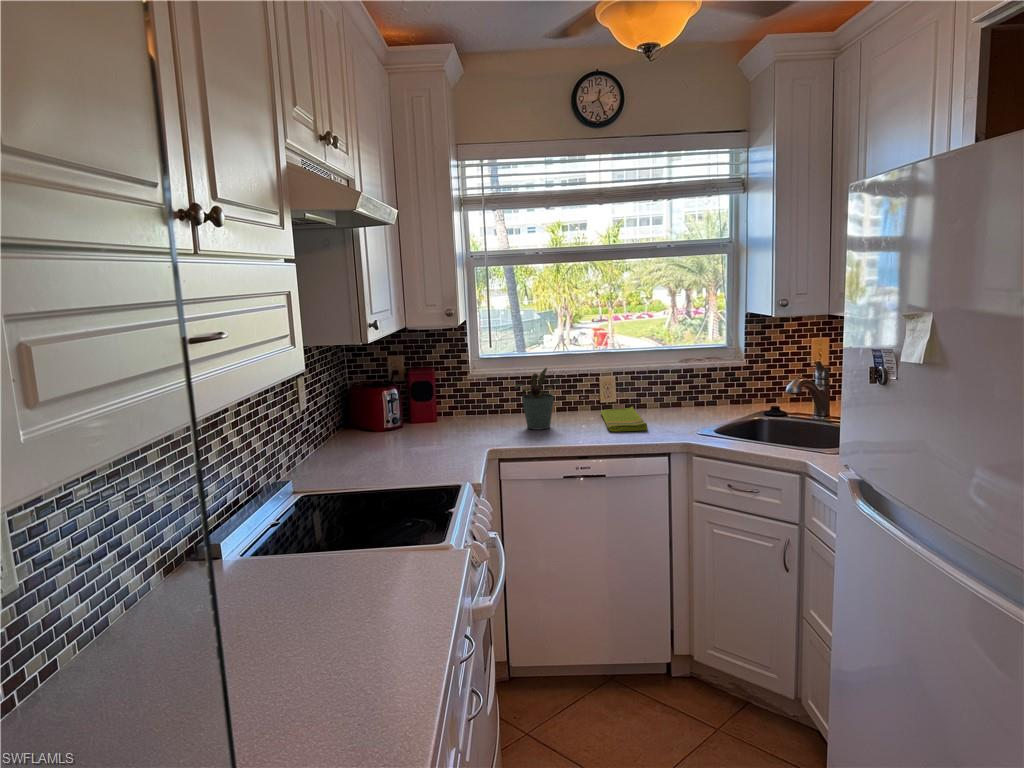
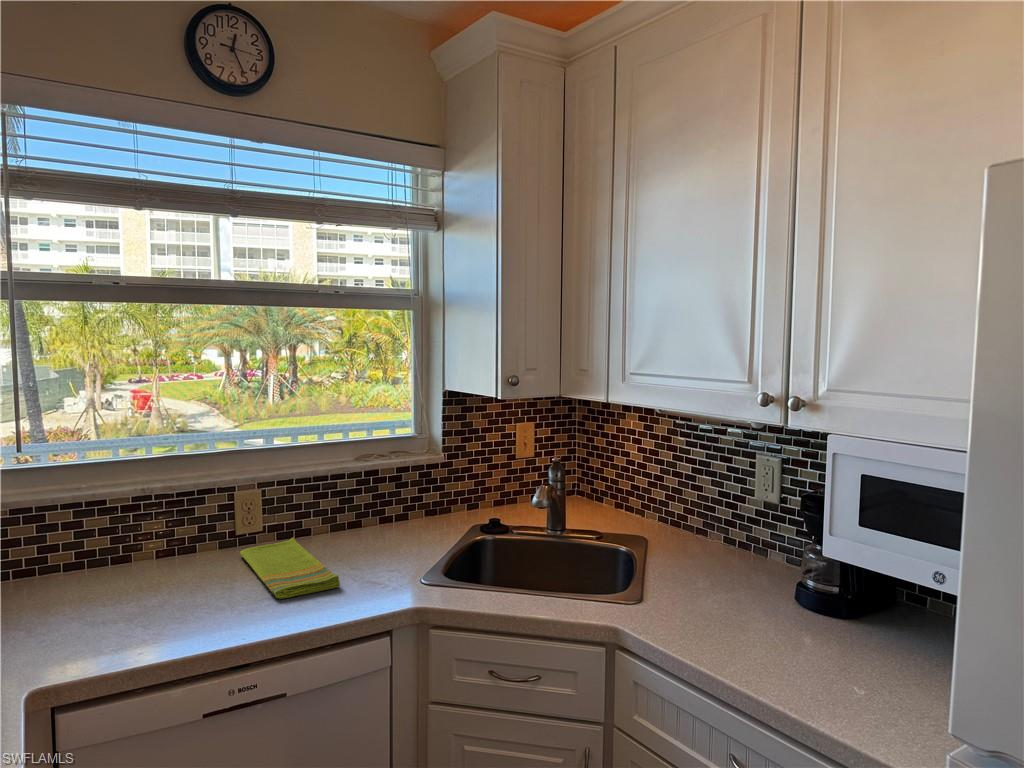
potted plant: present [514,368,558,430] -> none [79,495,180,615]

